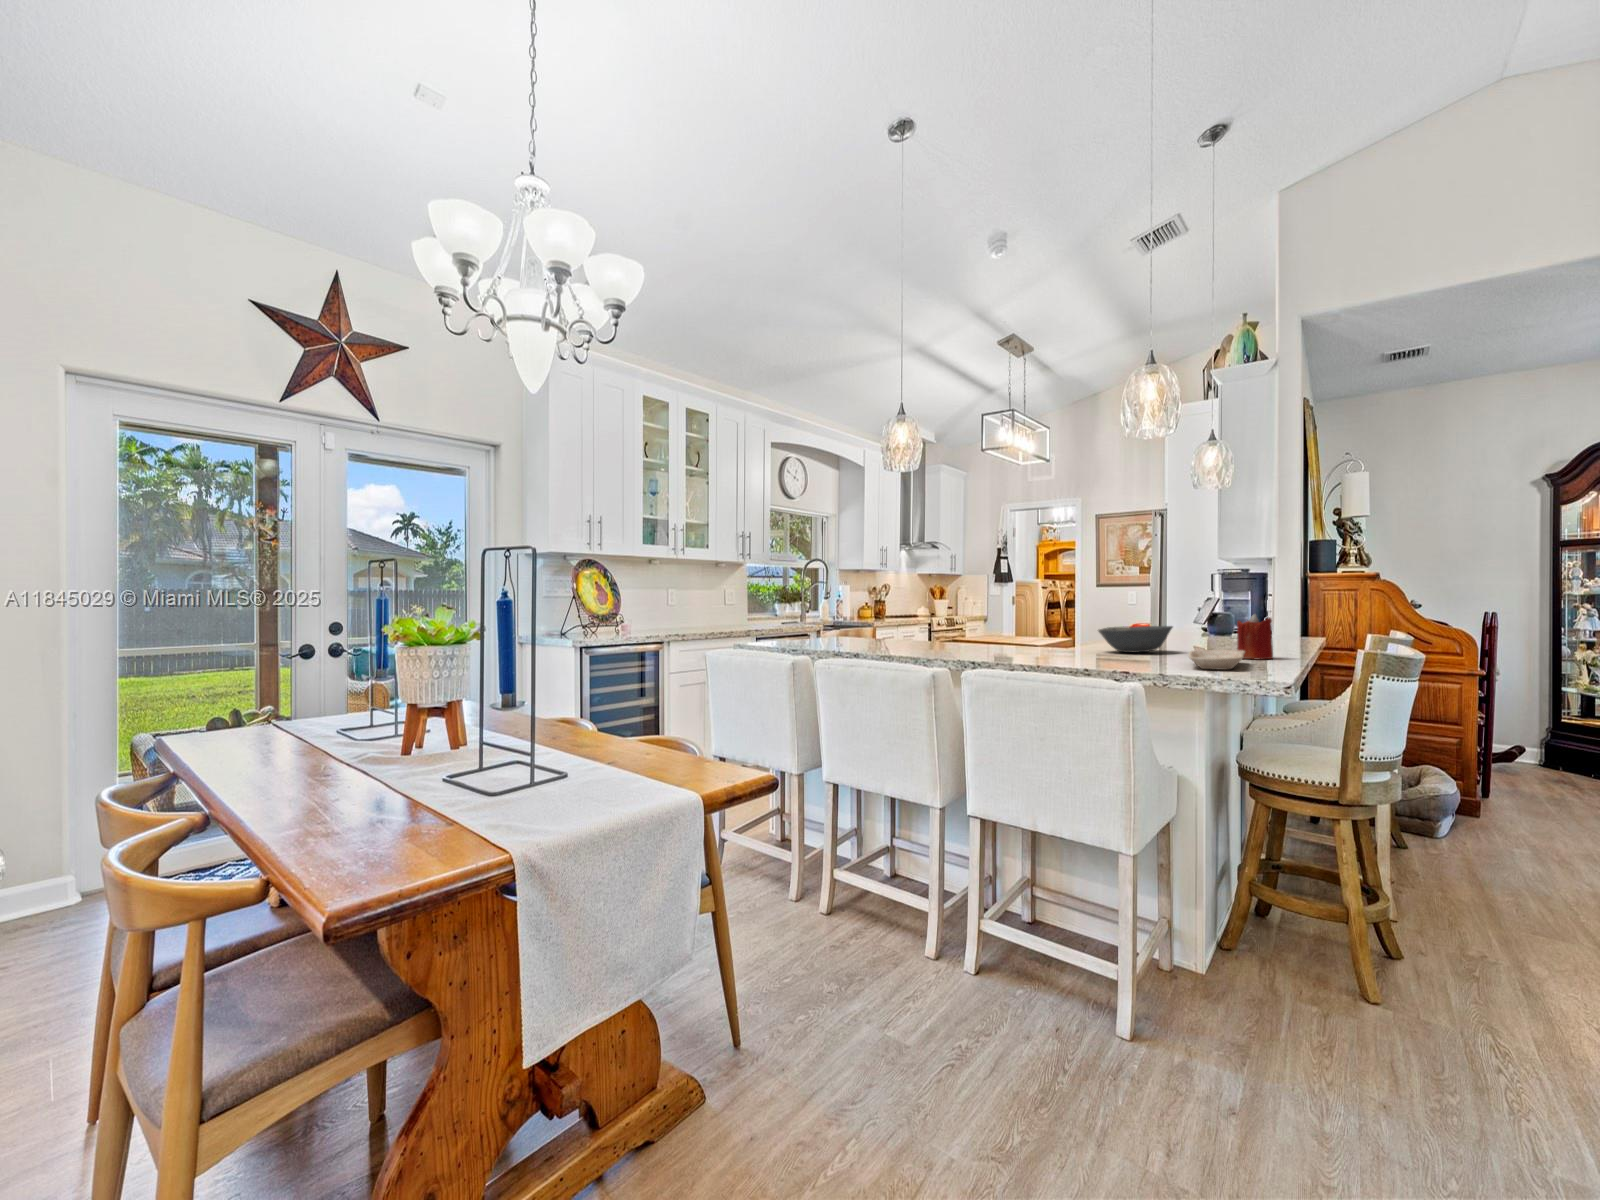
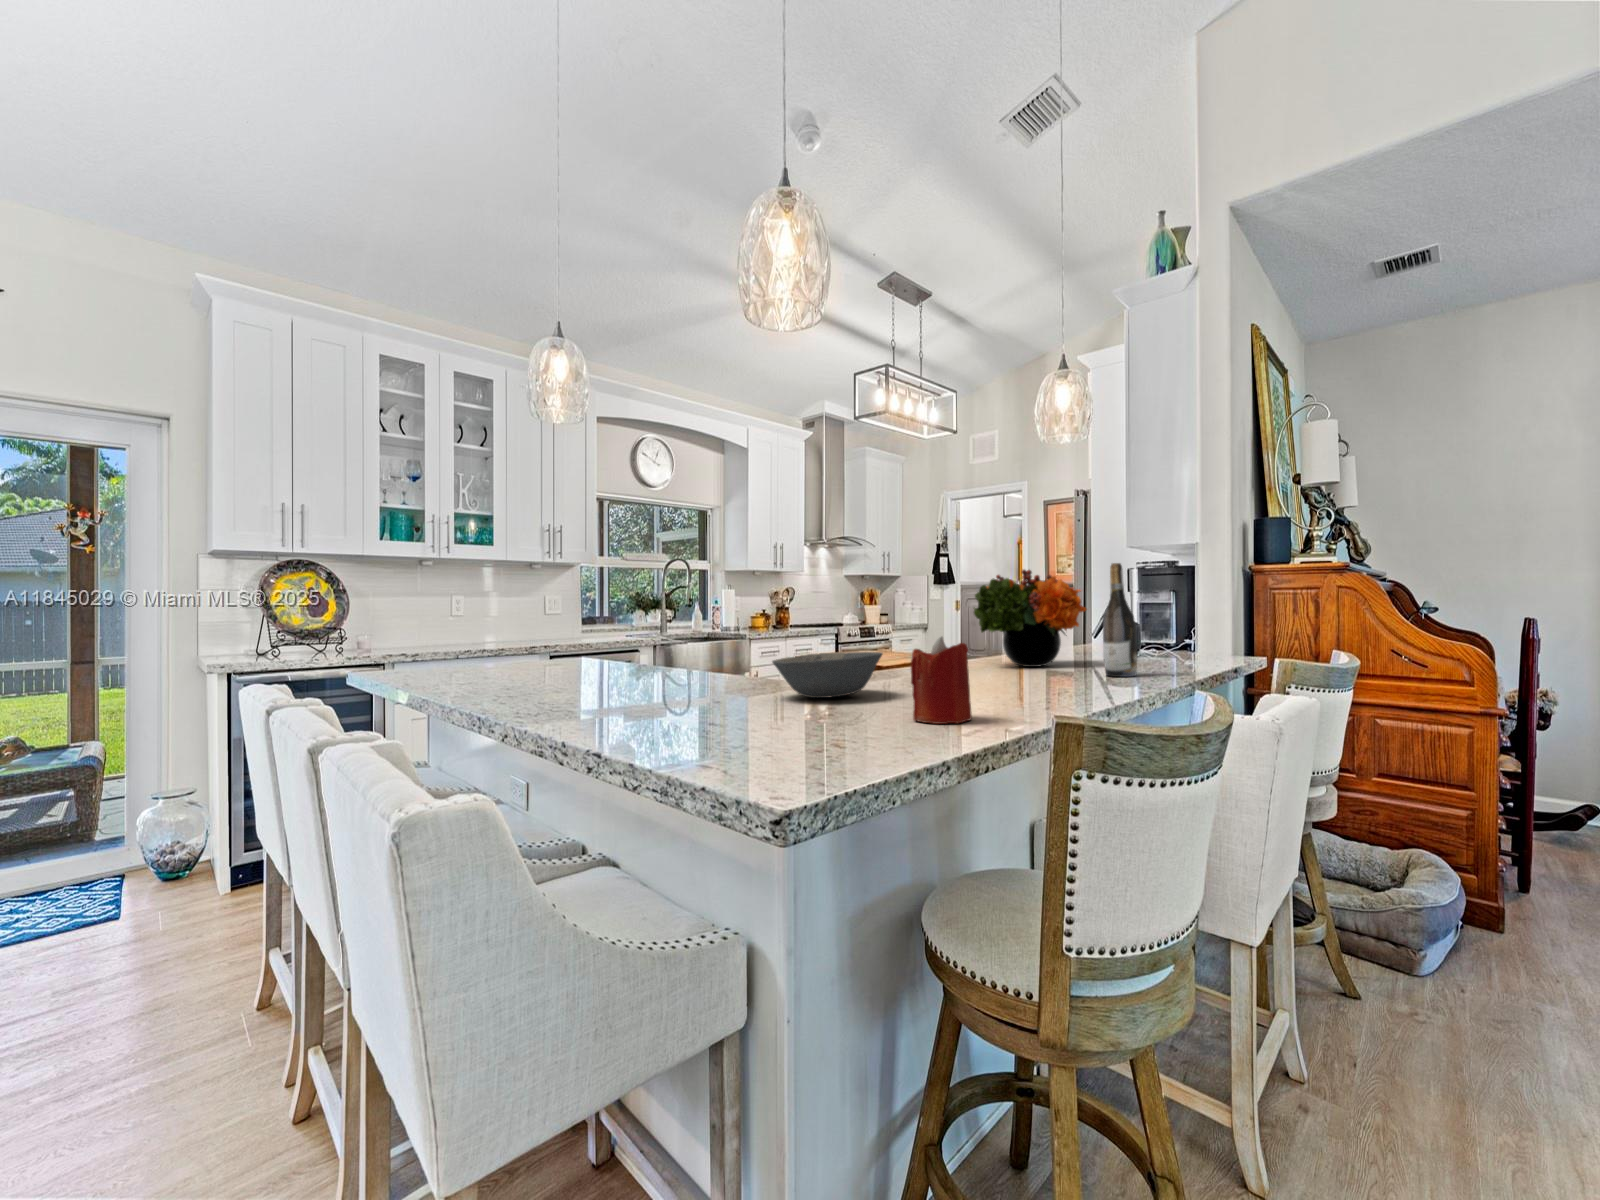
wine bottle: none [1270,573,1293,644] -> present [1103,563,1137,677]
flower arrangement: none [1158,575,1241,640] -> present [974,570,1087,667]
tray: present [1189,650,1245,670] -> none [692,707,871,762]

